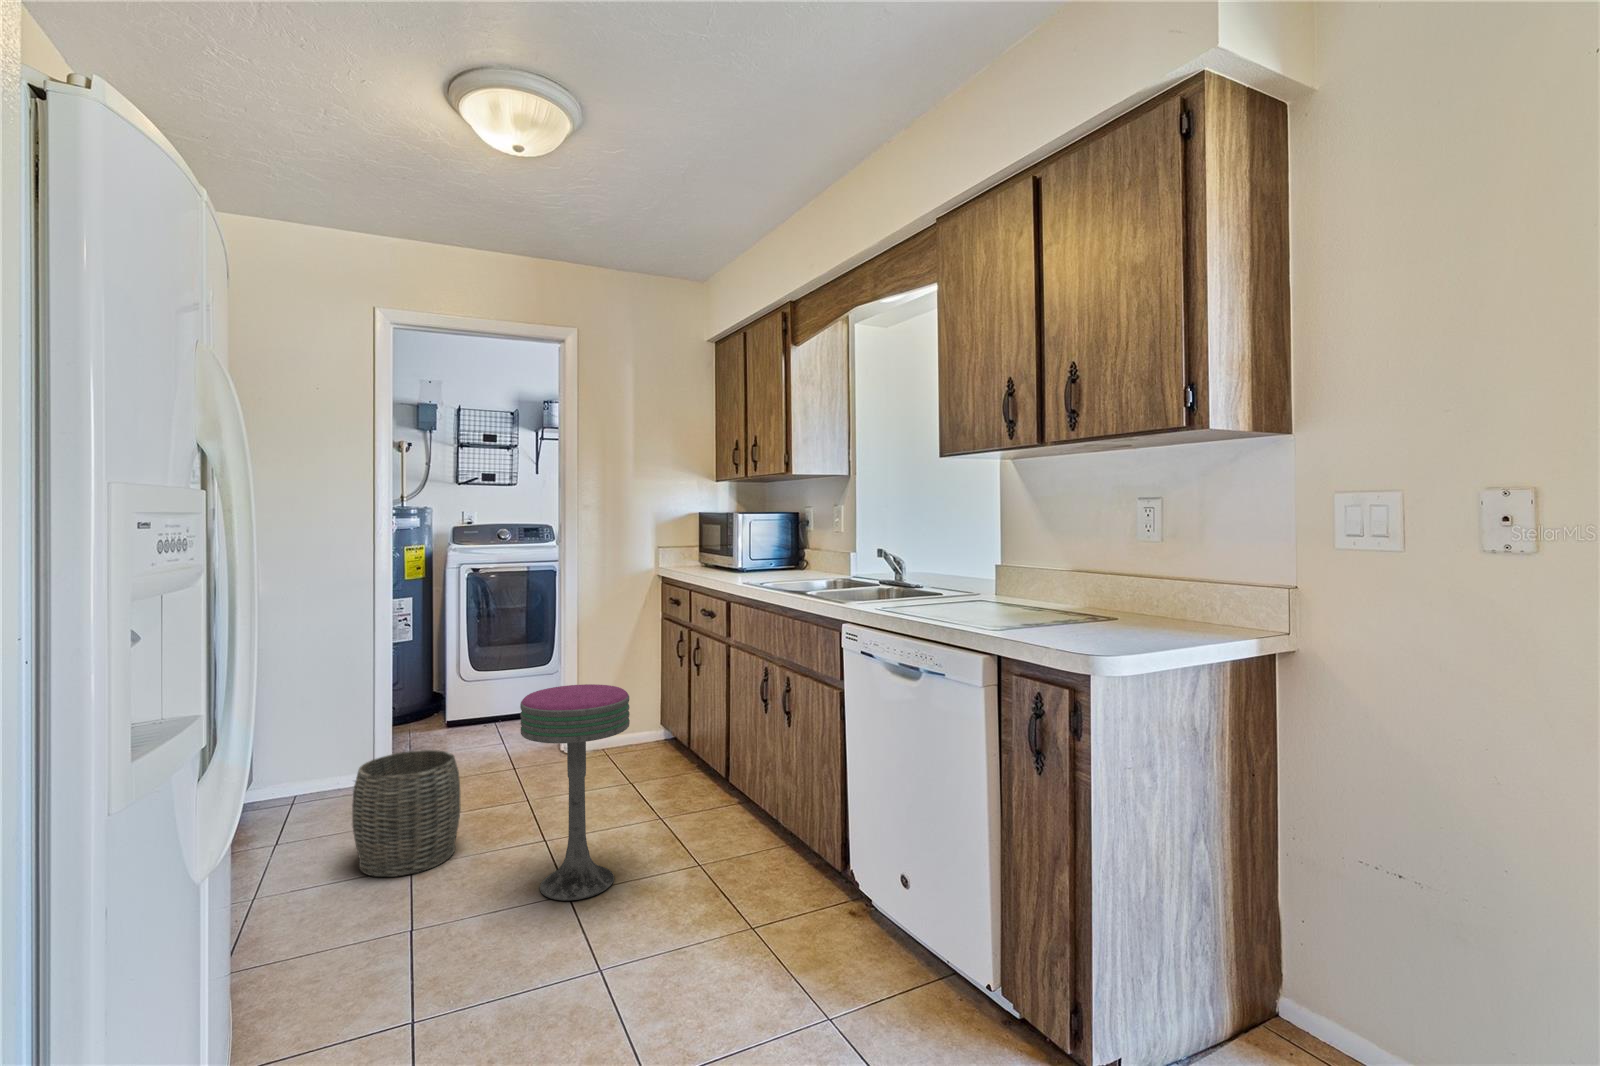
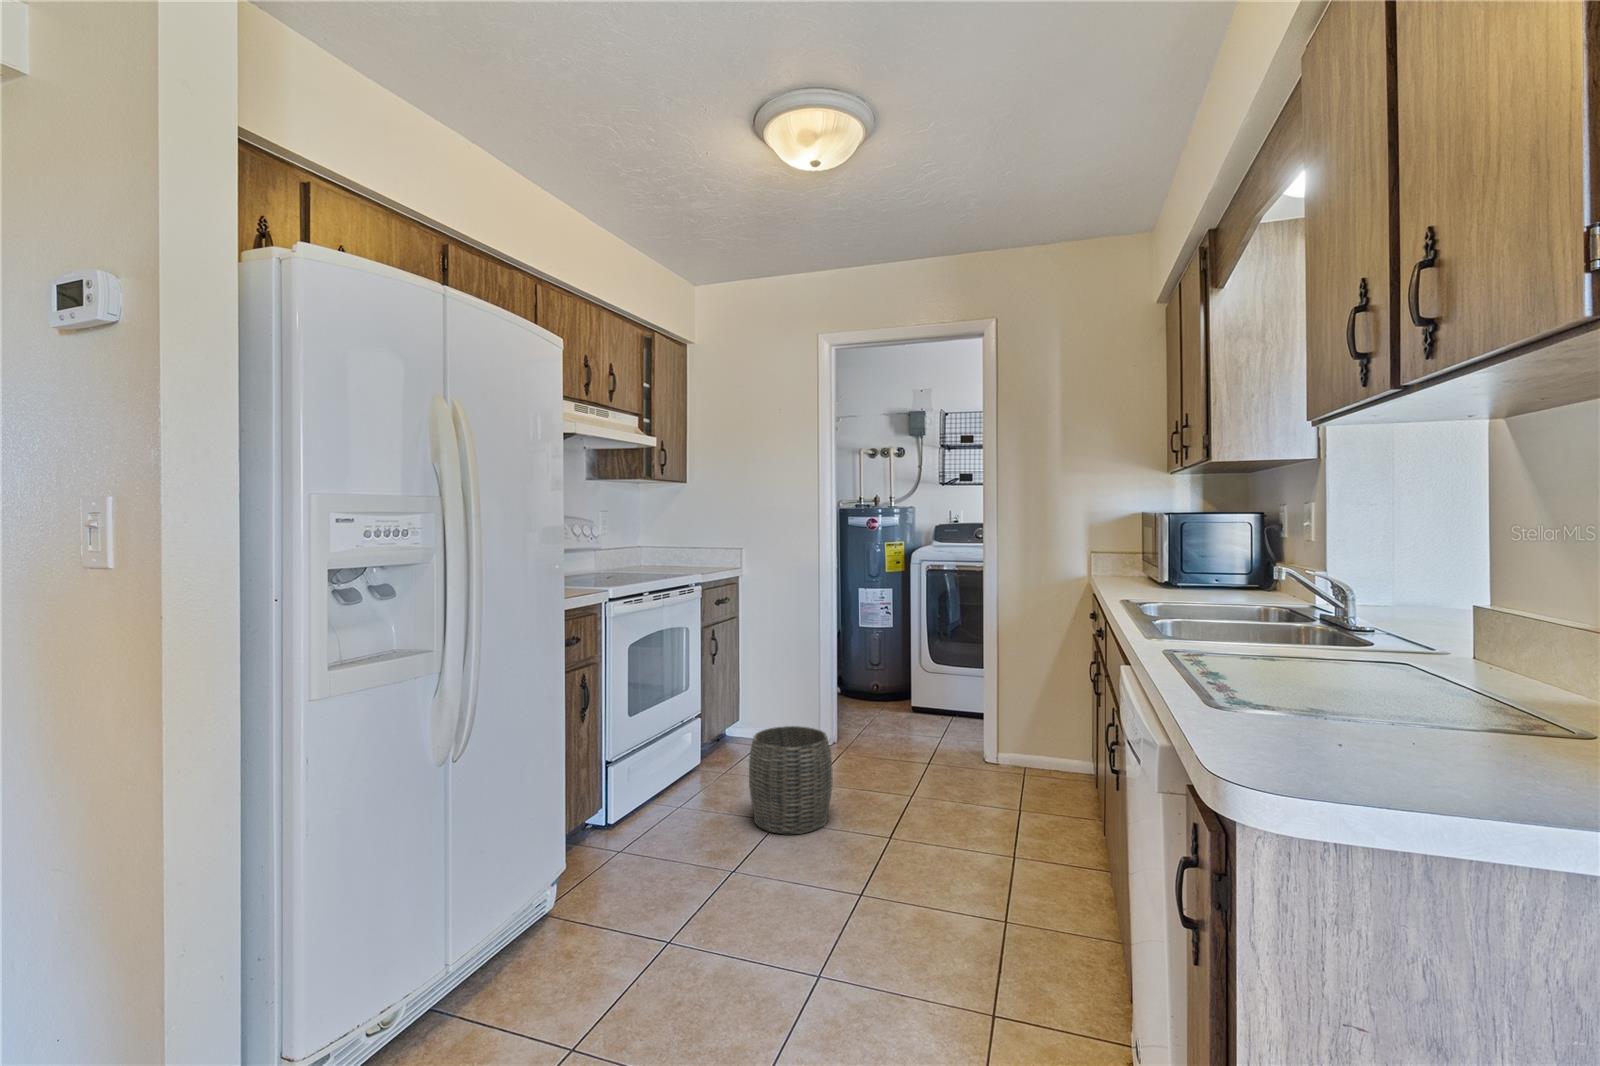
bar stool: present [520,684,630,900] -> none [833,692,940,913]

